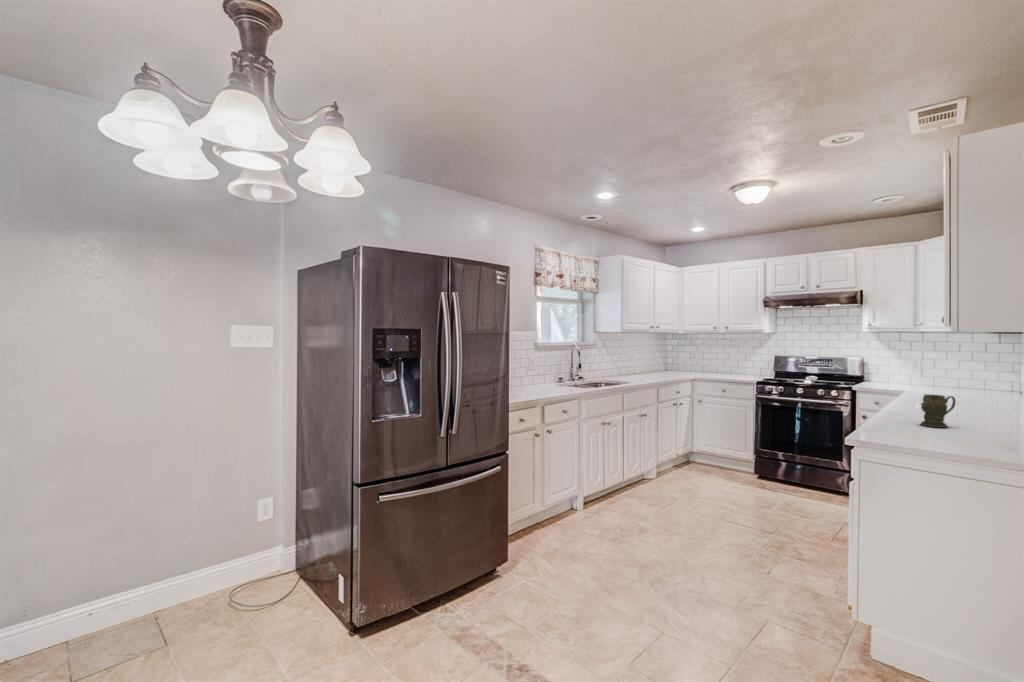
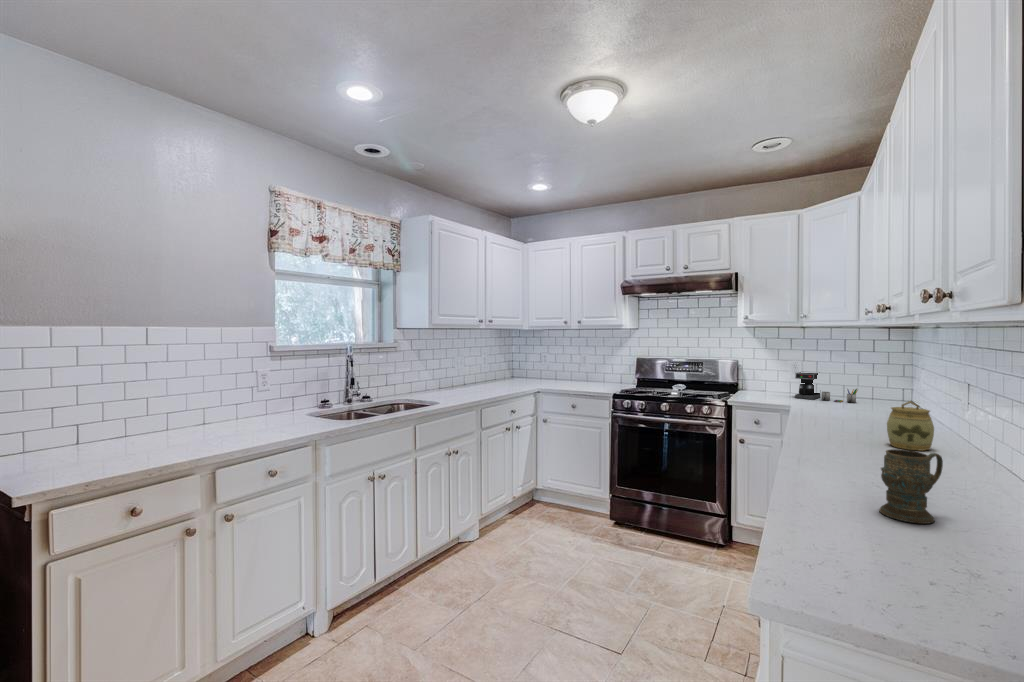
coffee maker: none [912,367,967,391] -> present [795,372,858,403]
jar: none [959,380,991,411] -> present [887,401,934,451]

